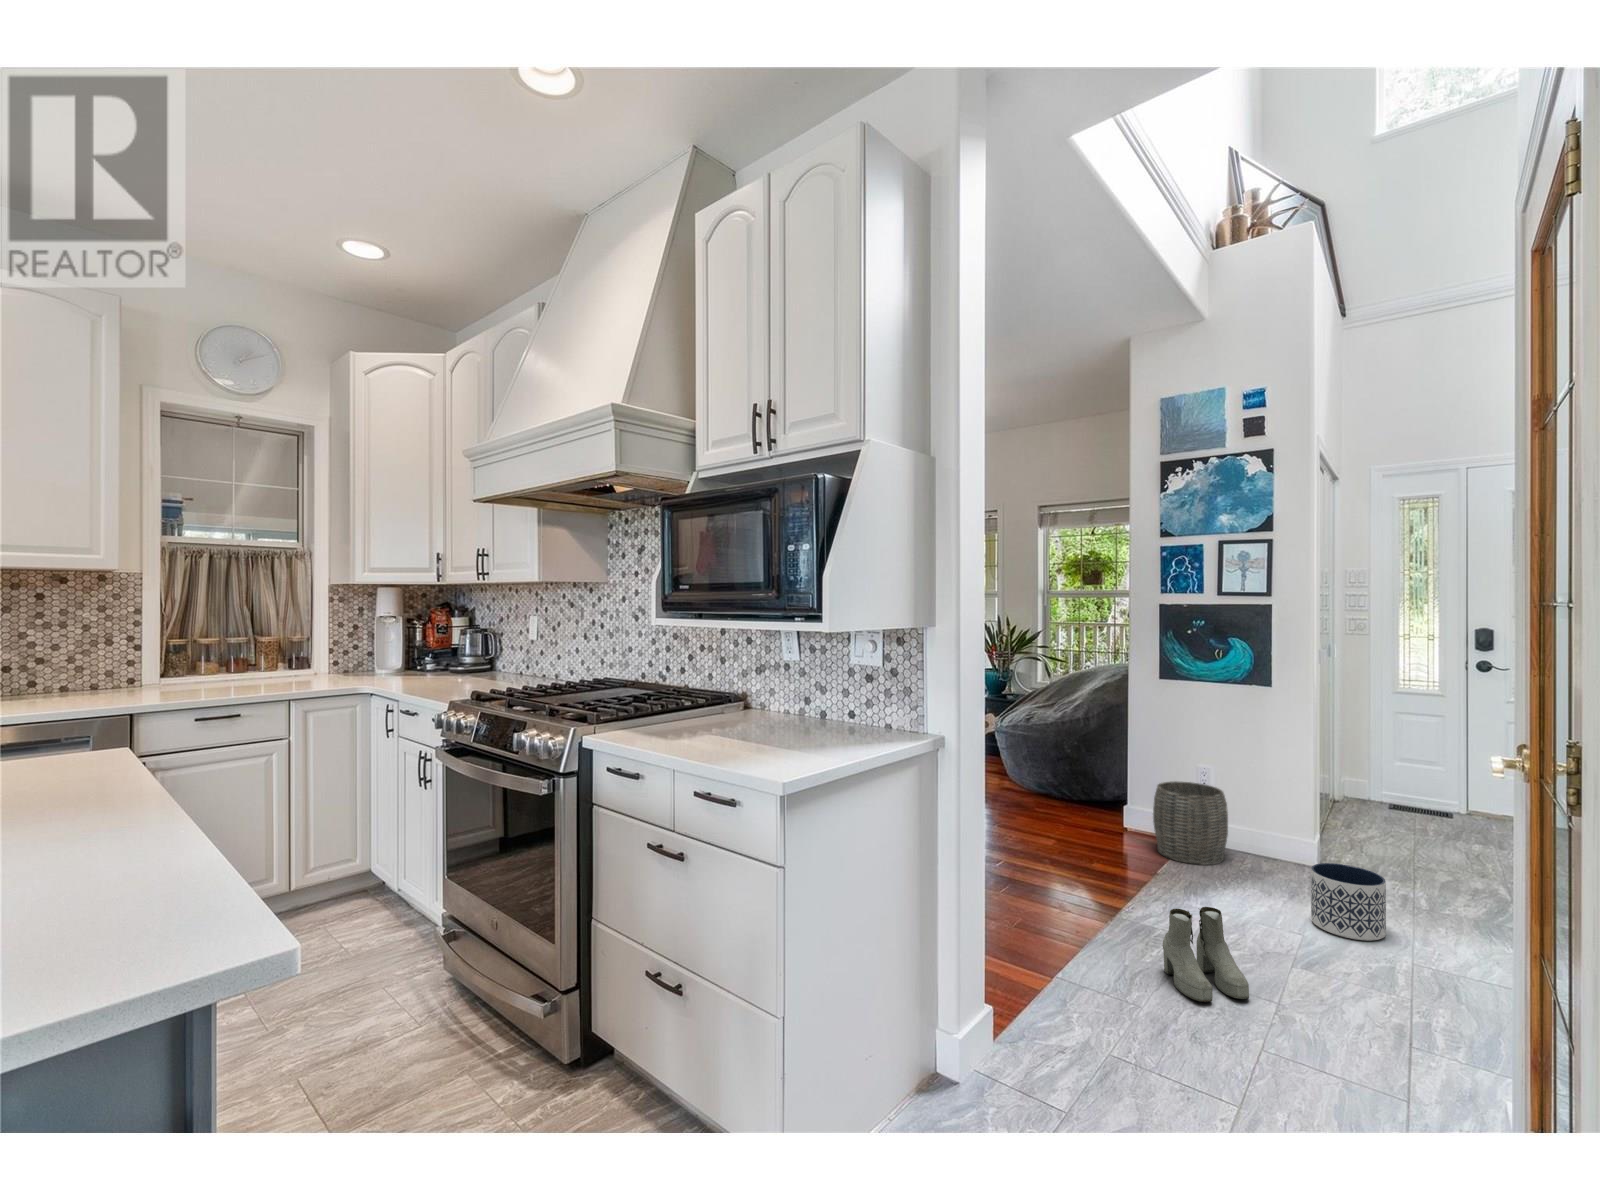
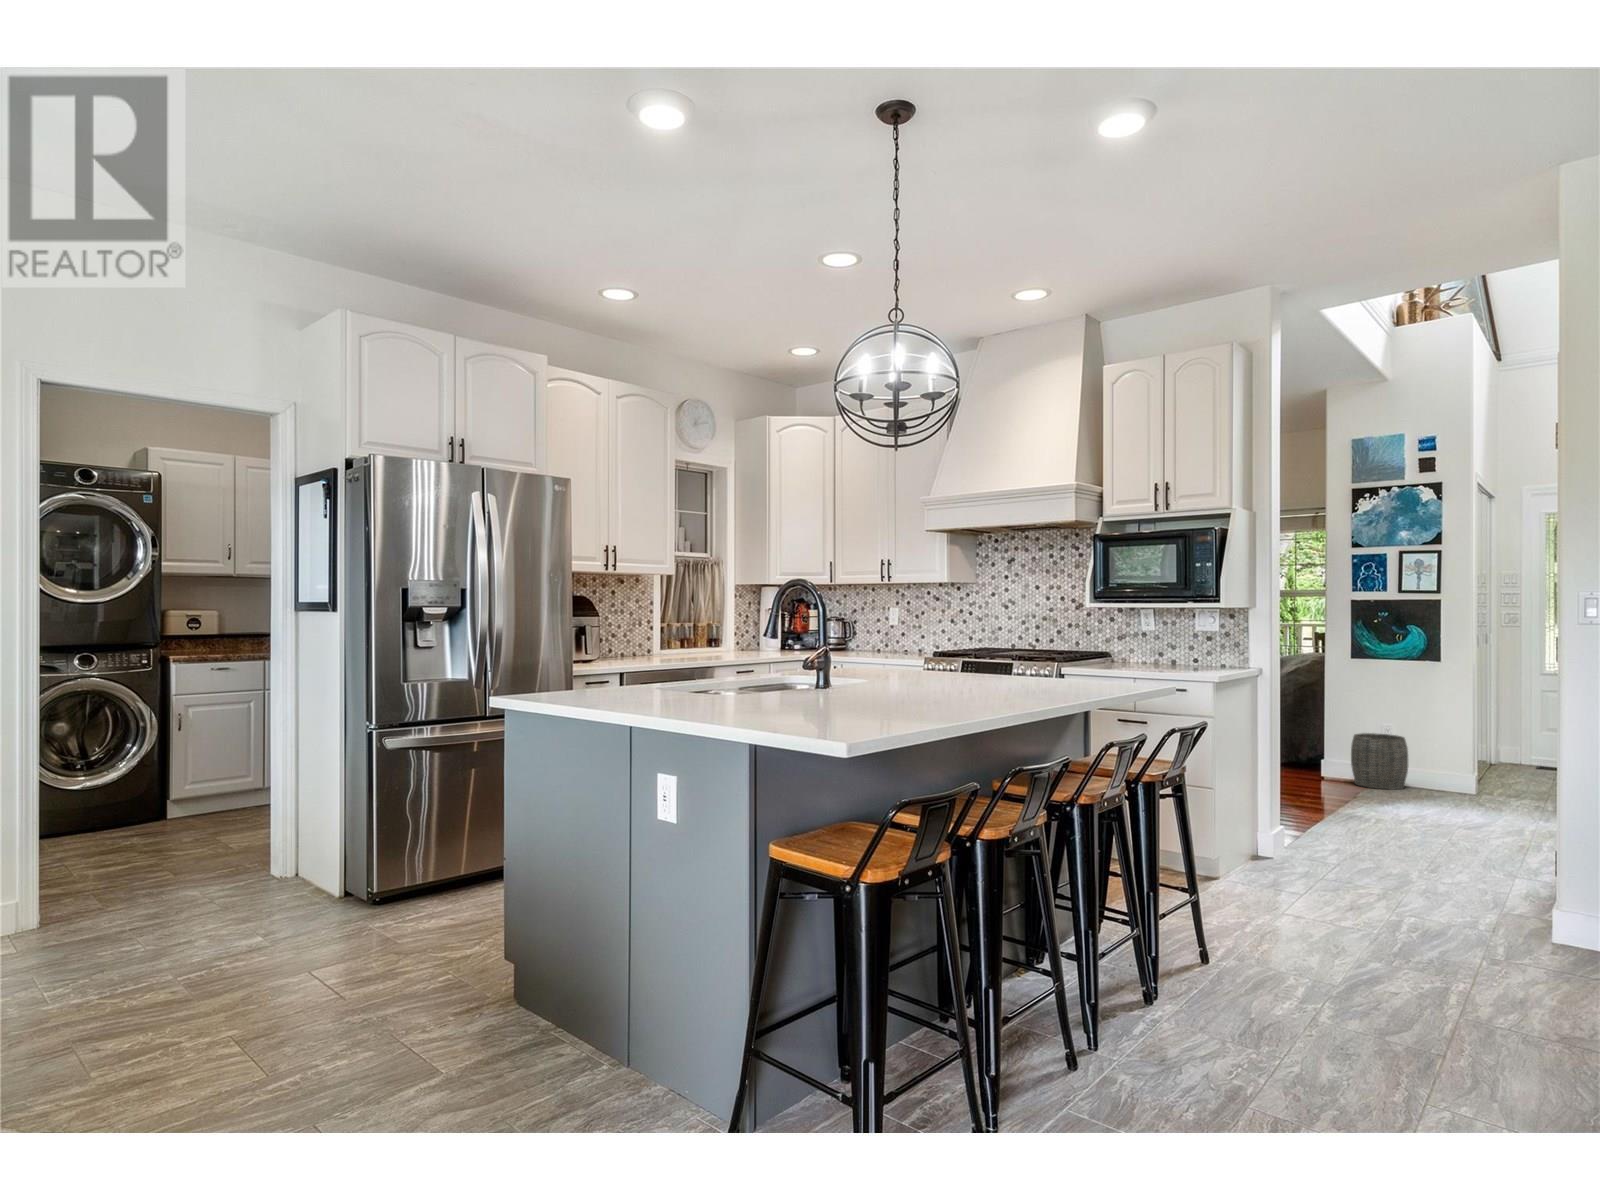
planter: present [1311,863,1386,941] -> none [1468,772,1517,815]
boots: present [1163,907,1249,1002] -> none [1375,785,1430,832]

